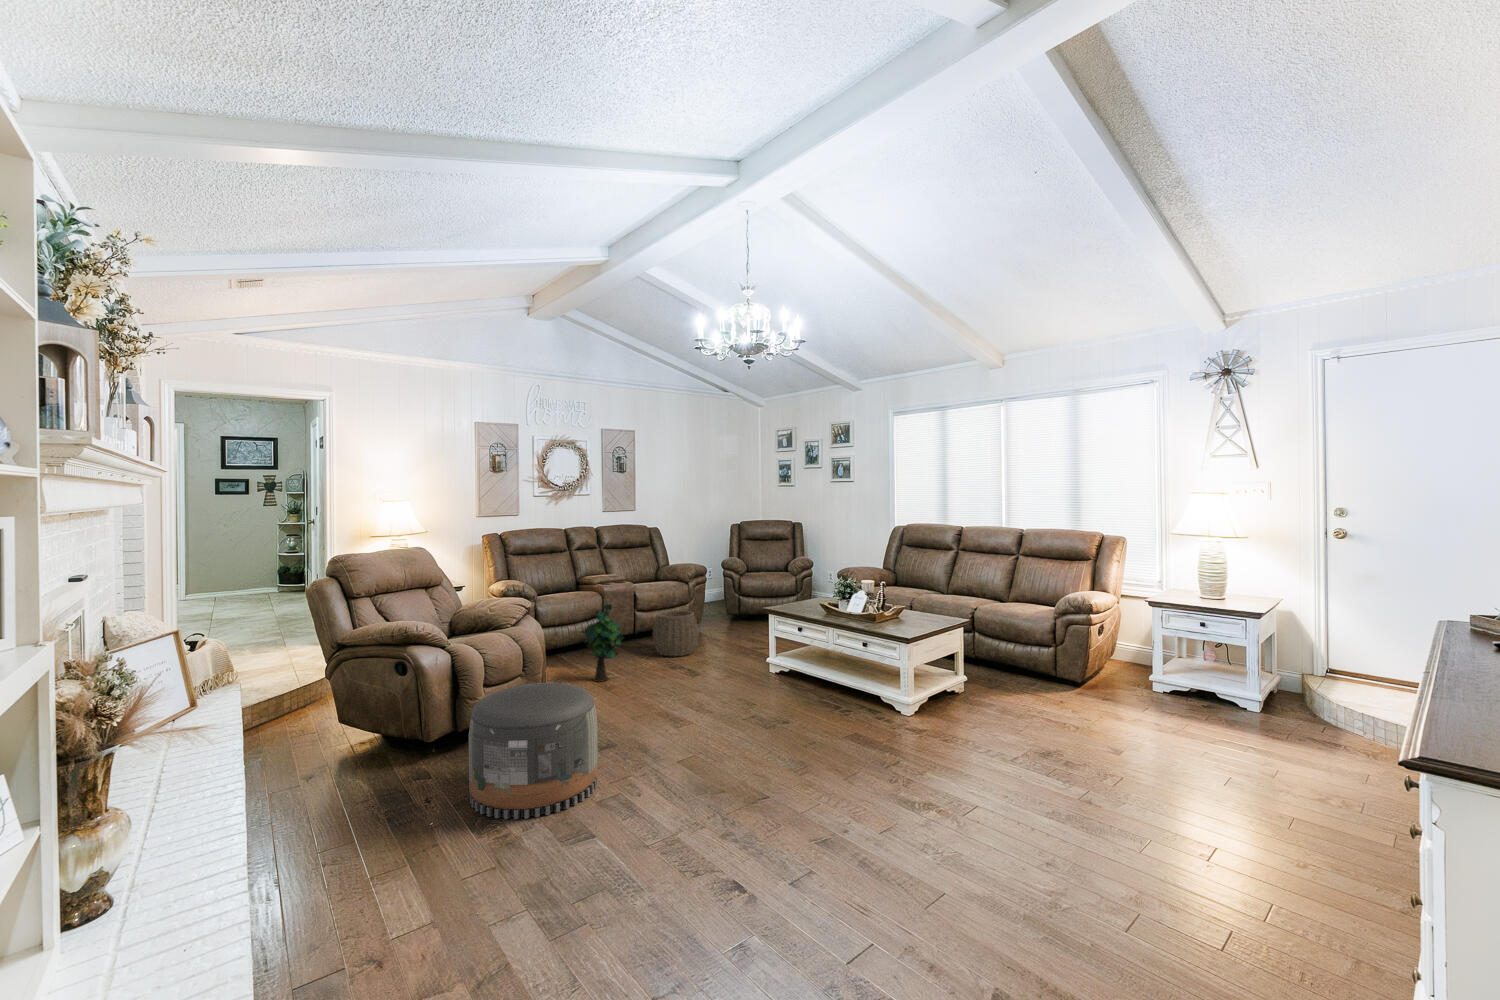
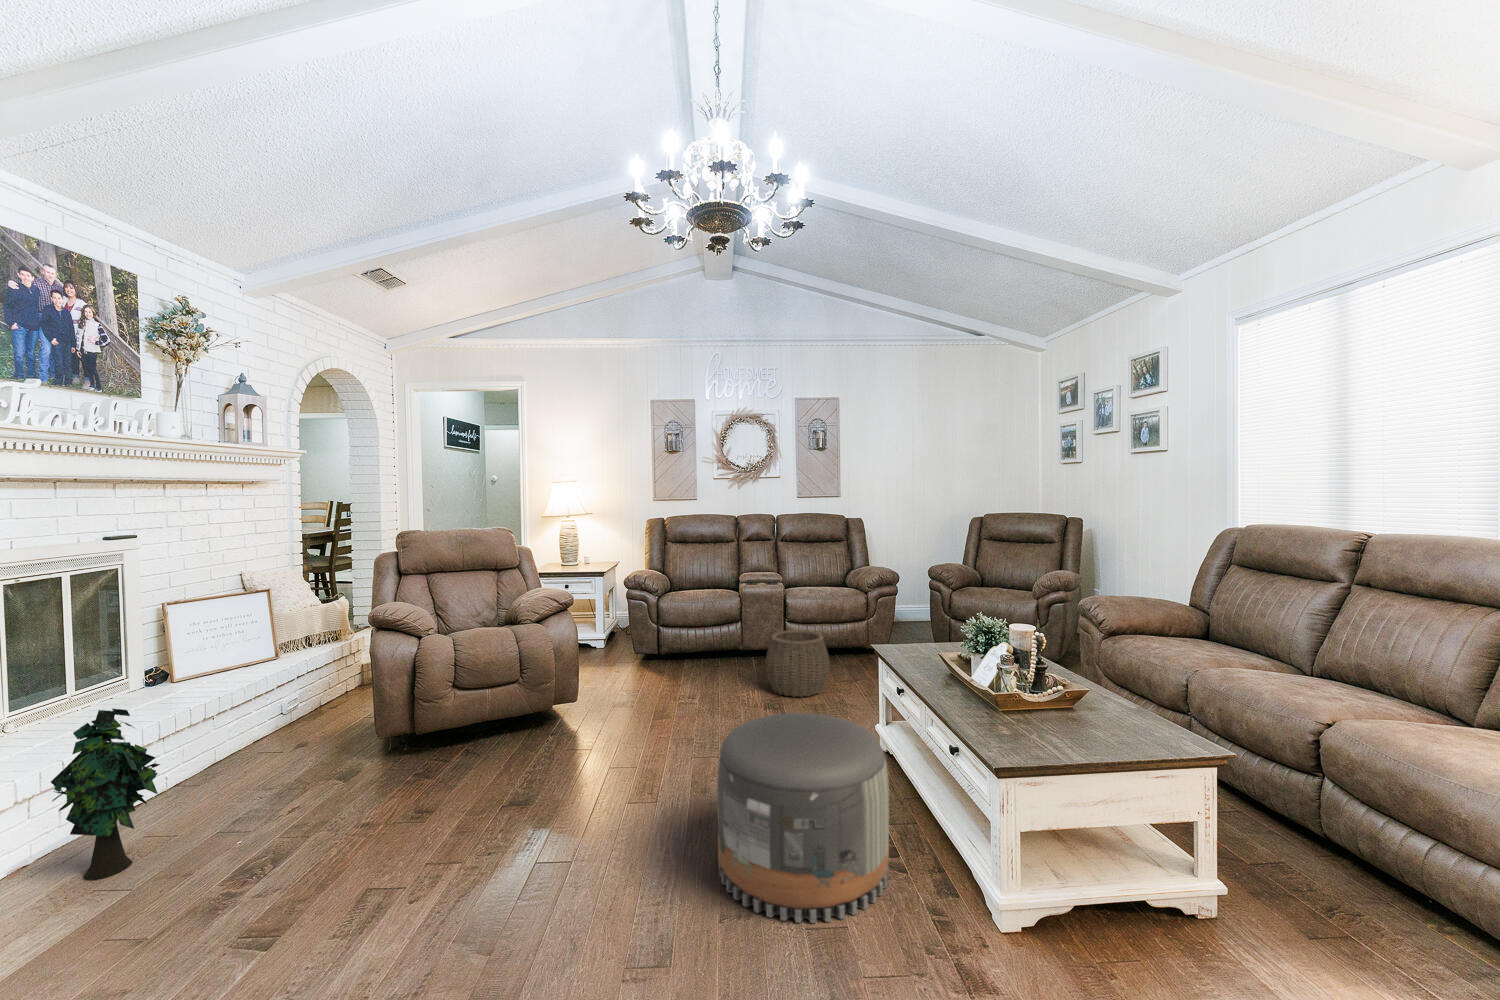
decorative plant: present [581,604,624,682] -> present [51,709,160,880]
pouf: present [469,683,598,819] -> present [717,713,889,923]

